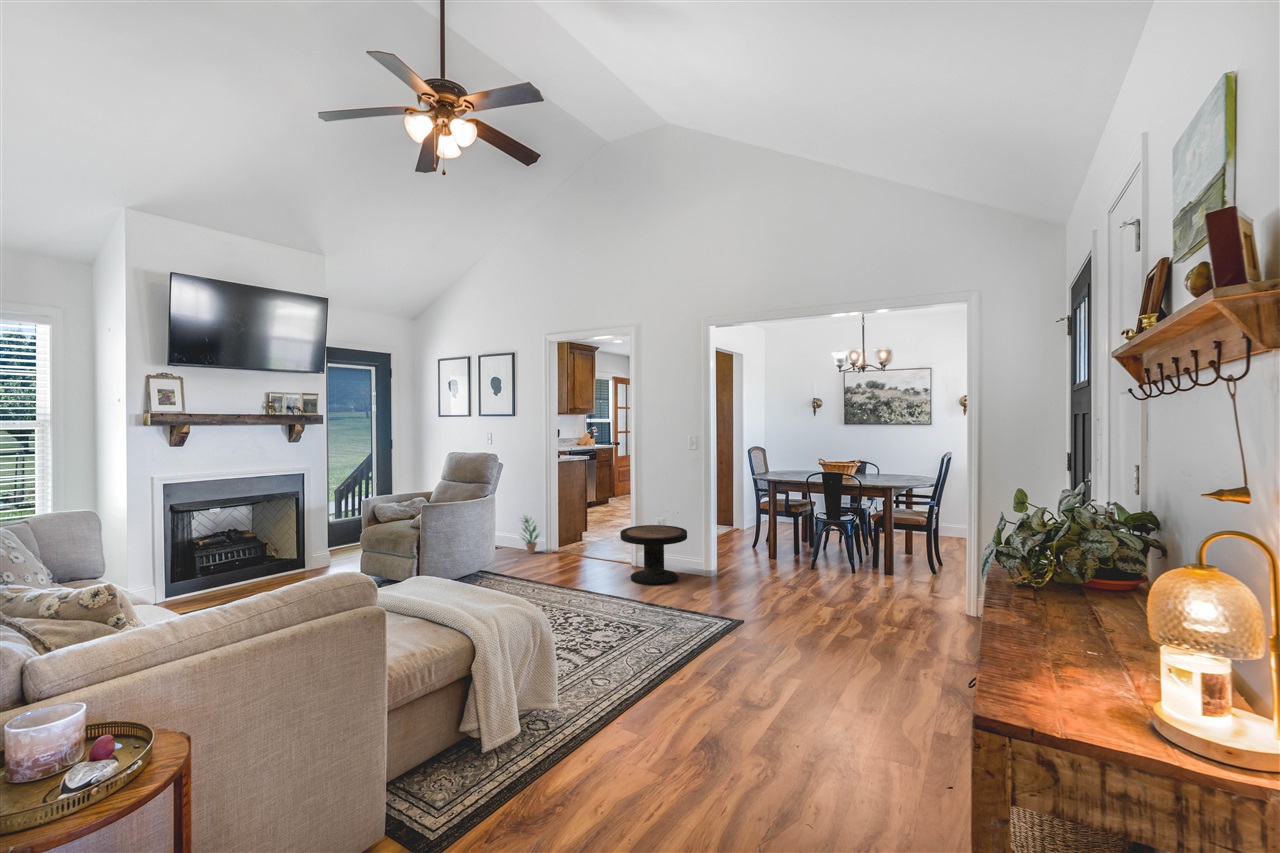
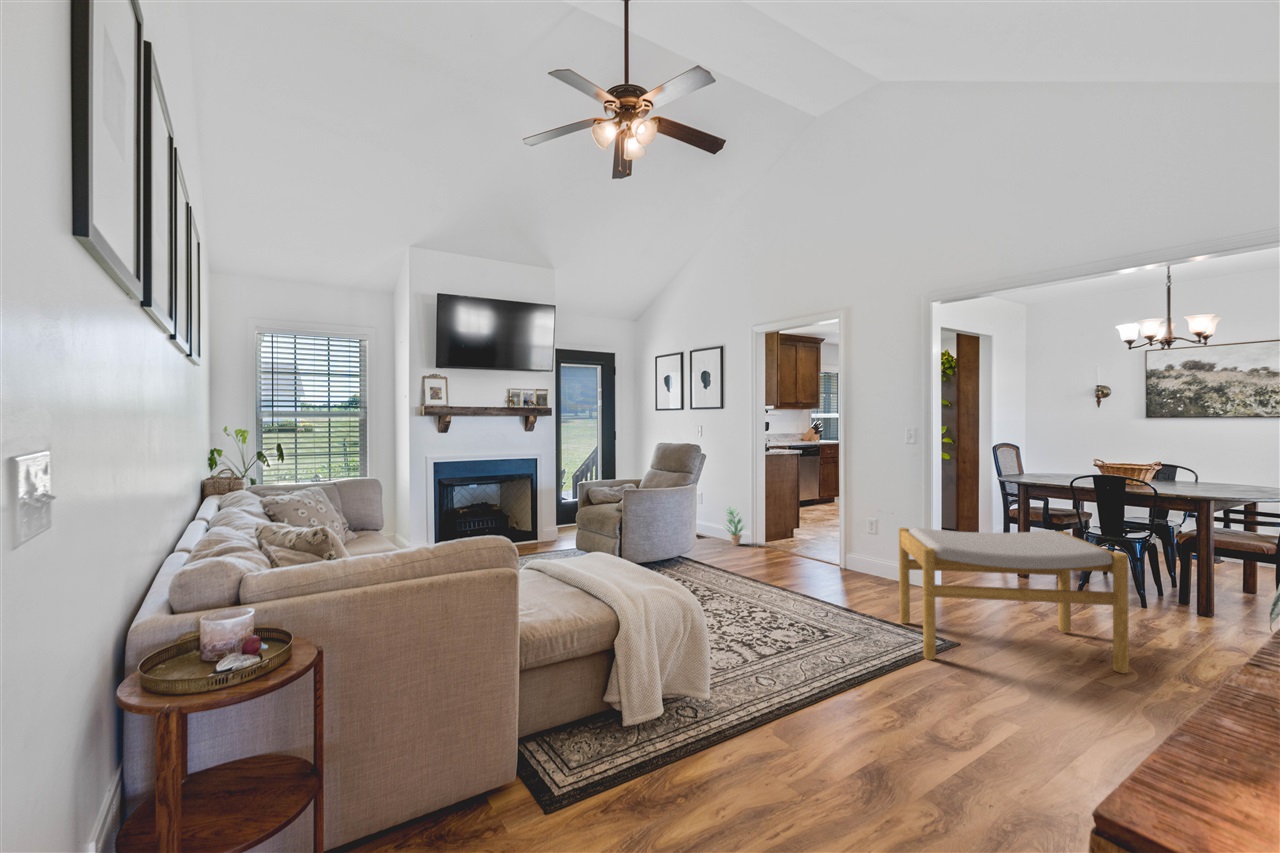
footstool: none [694,520,855,638] -> present [899,528,1129,673]
side table: present [620,525,687,586] -> none [821,525,900,592]

